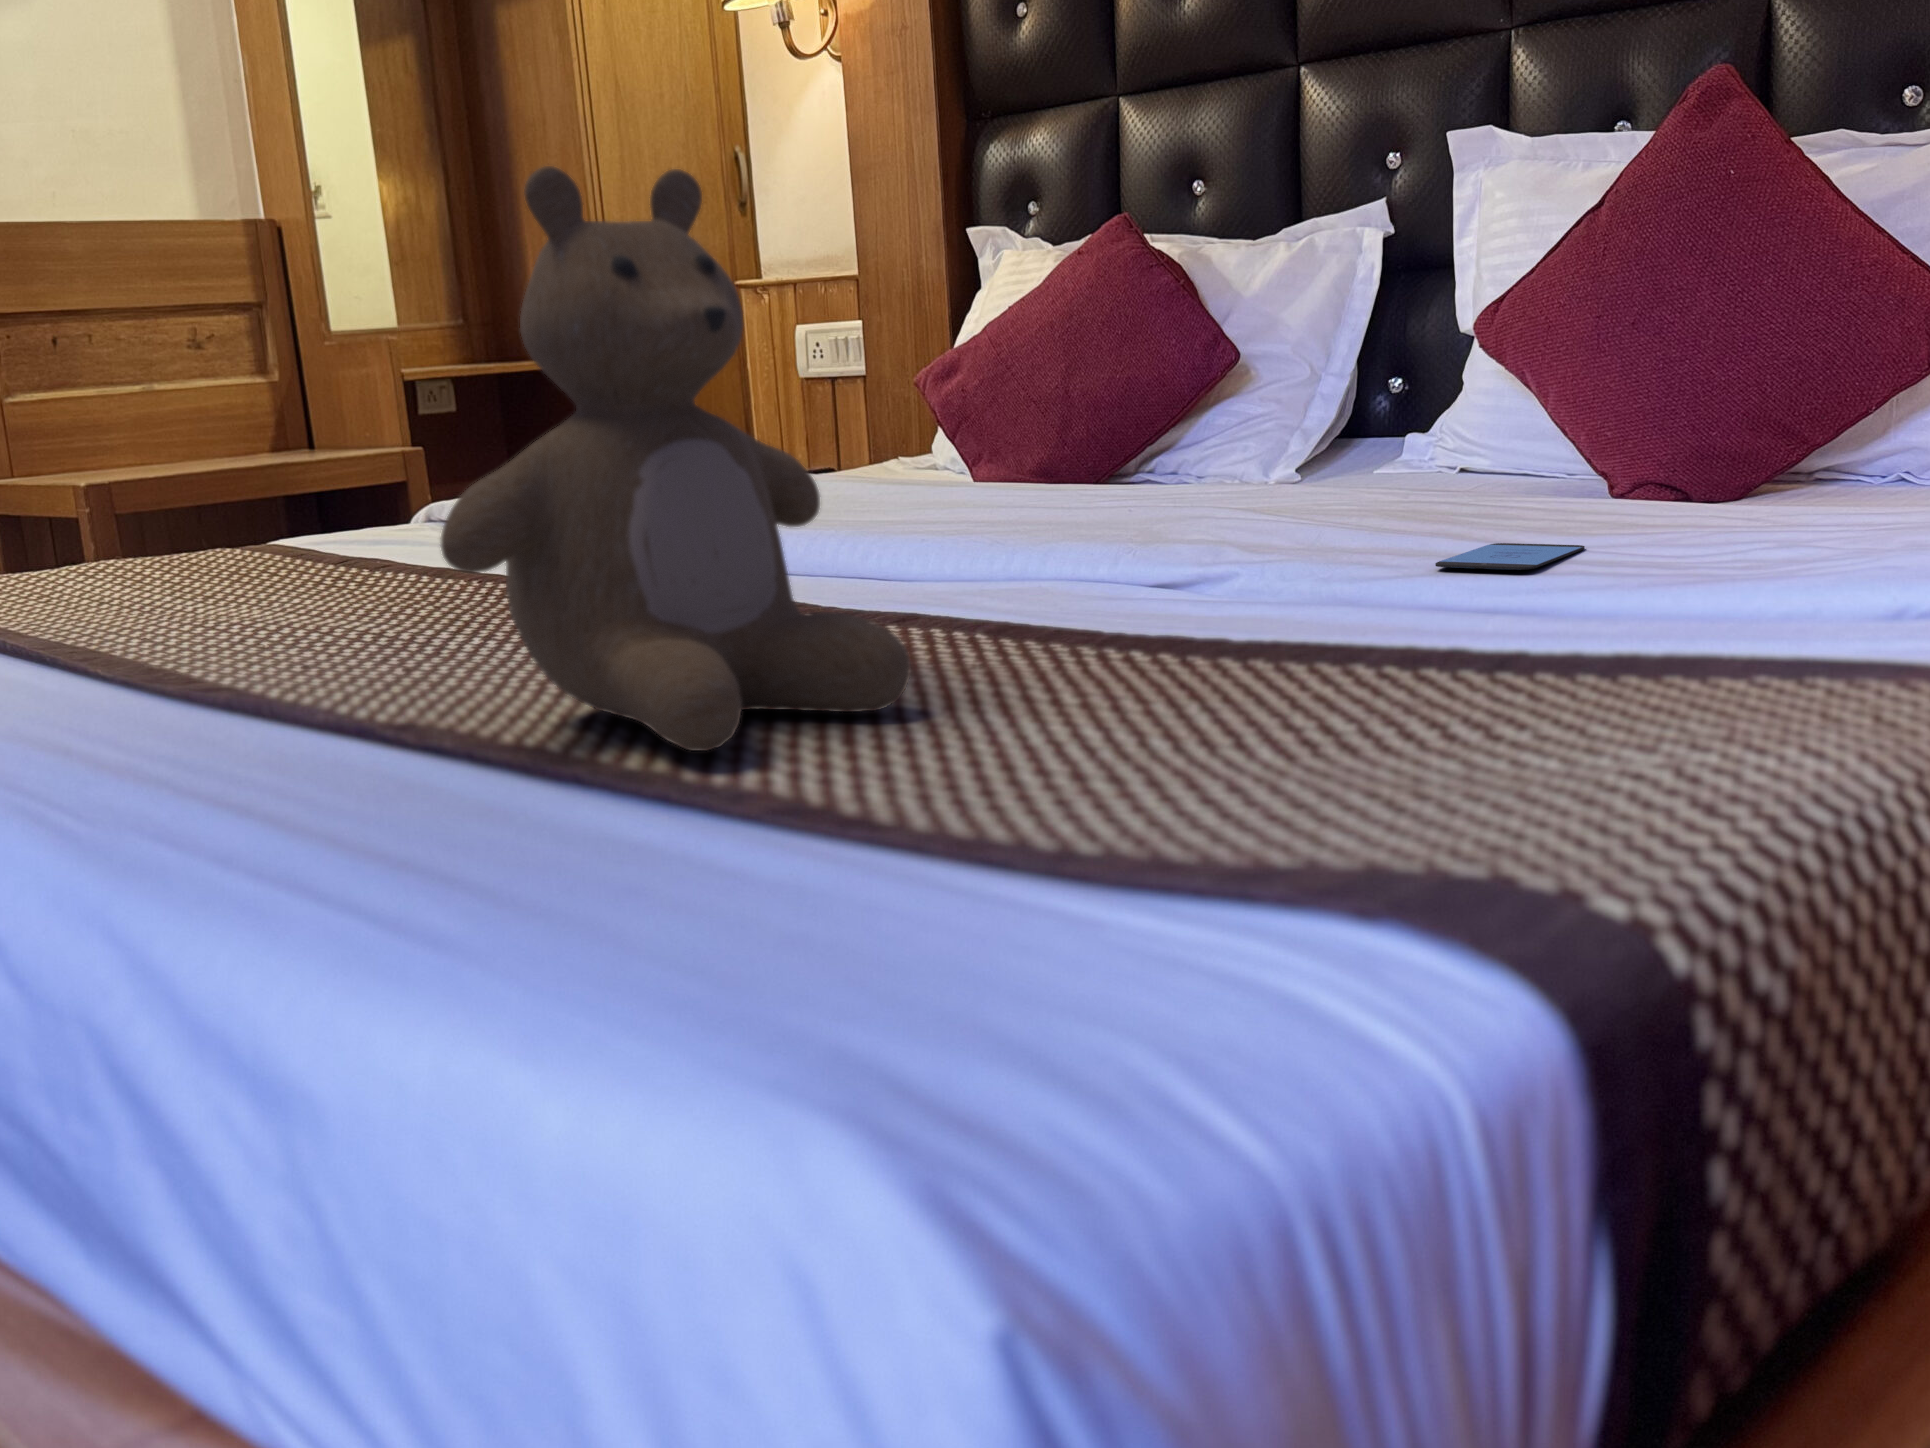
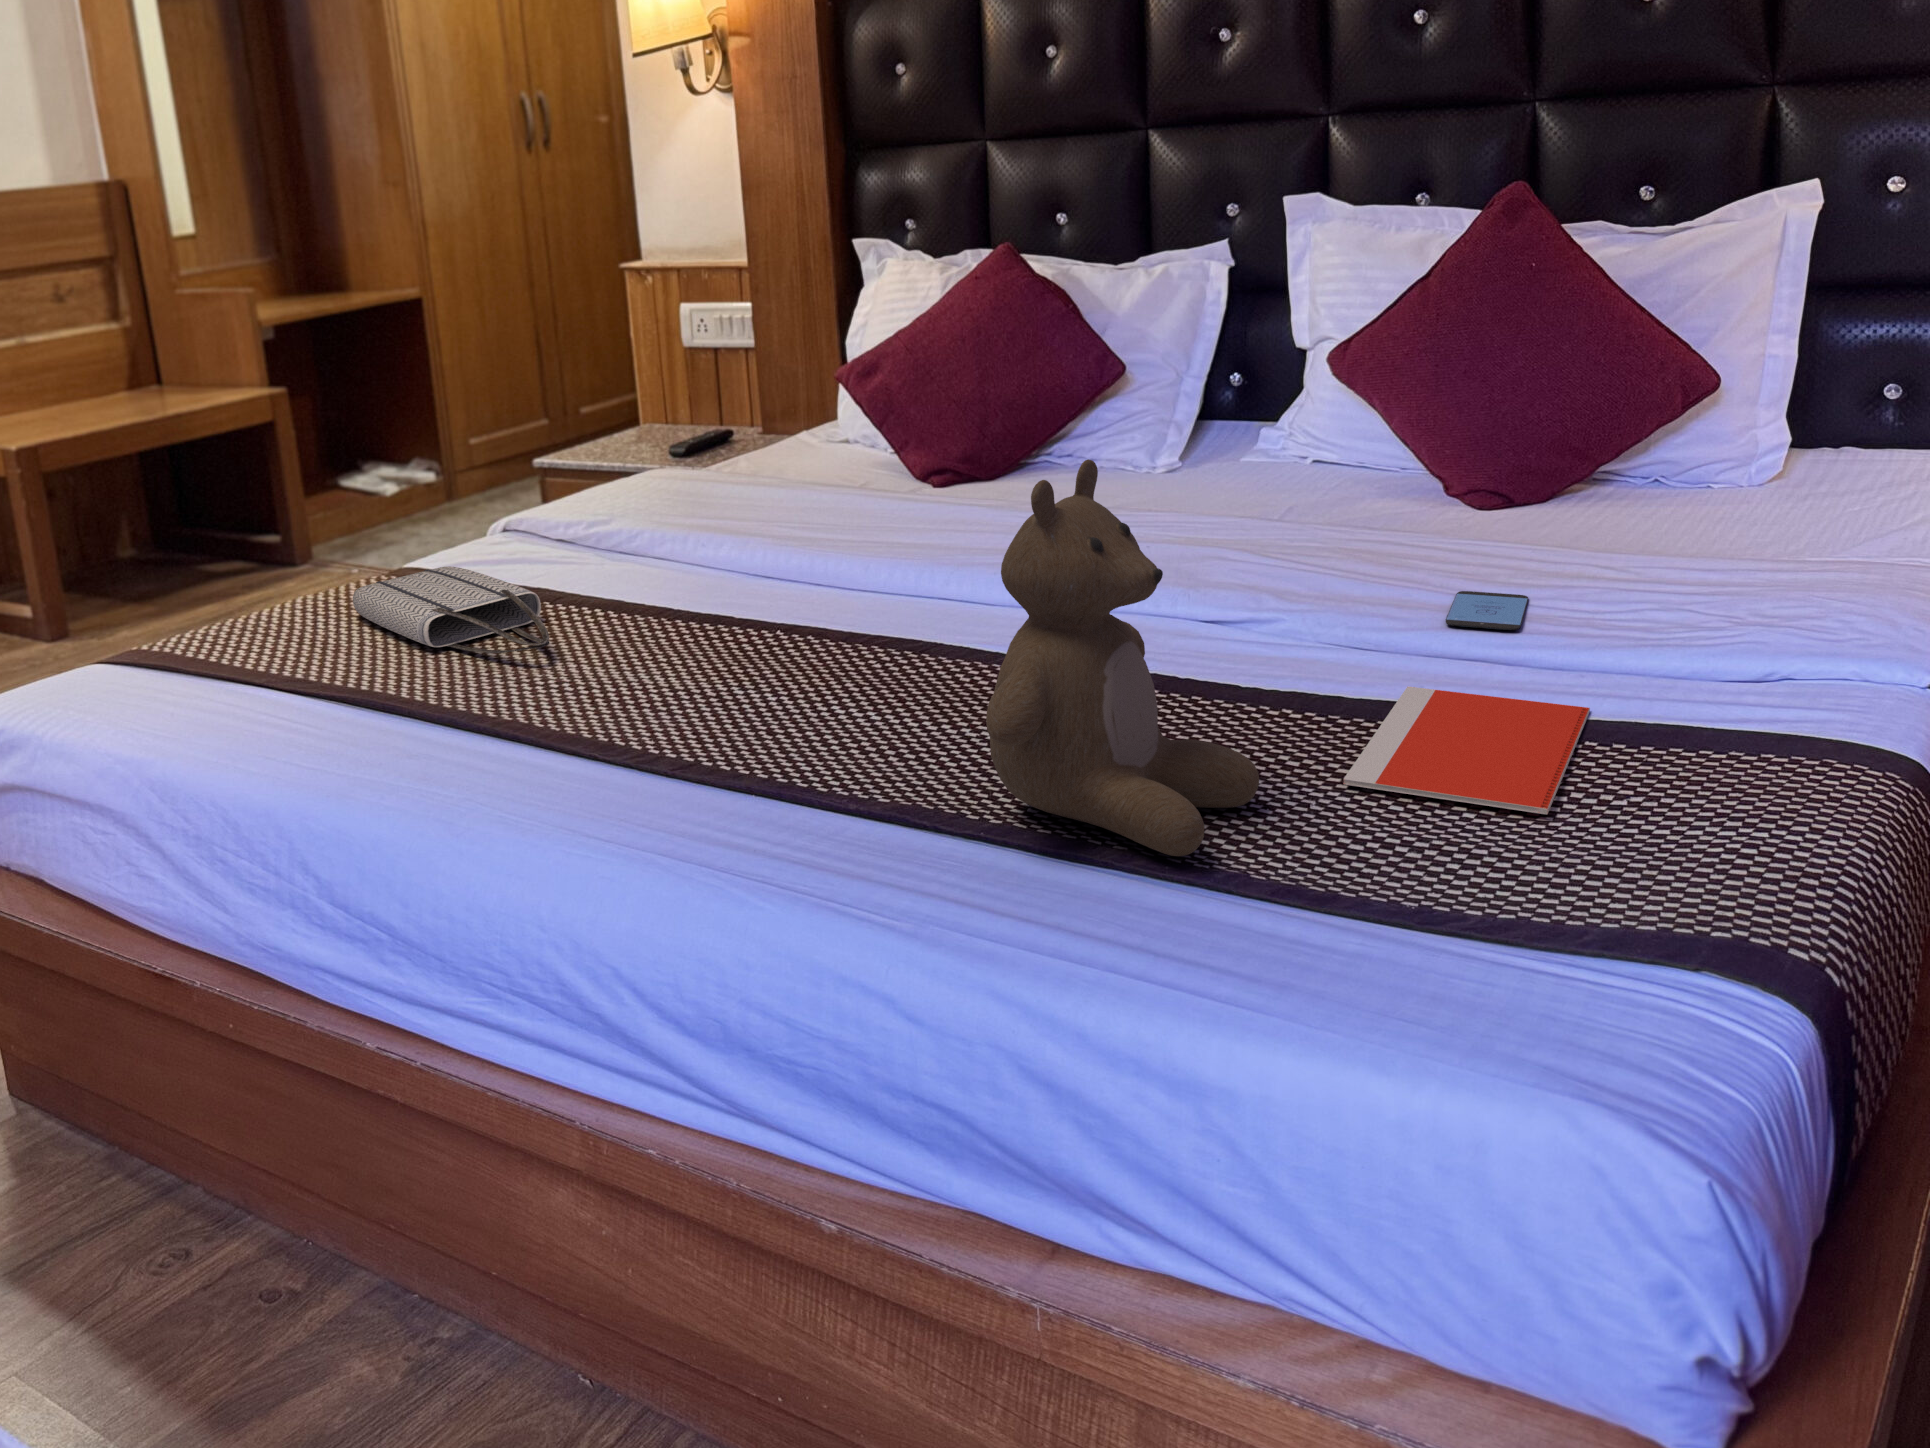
tote bag: none [137,522,331,588] -> present [353,566,549,653]
notebook: none [1063,614,1541,723] -> present [1343,687,1590,814]

